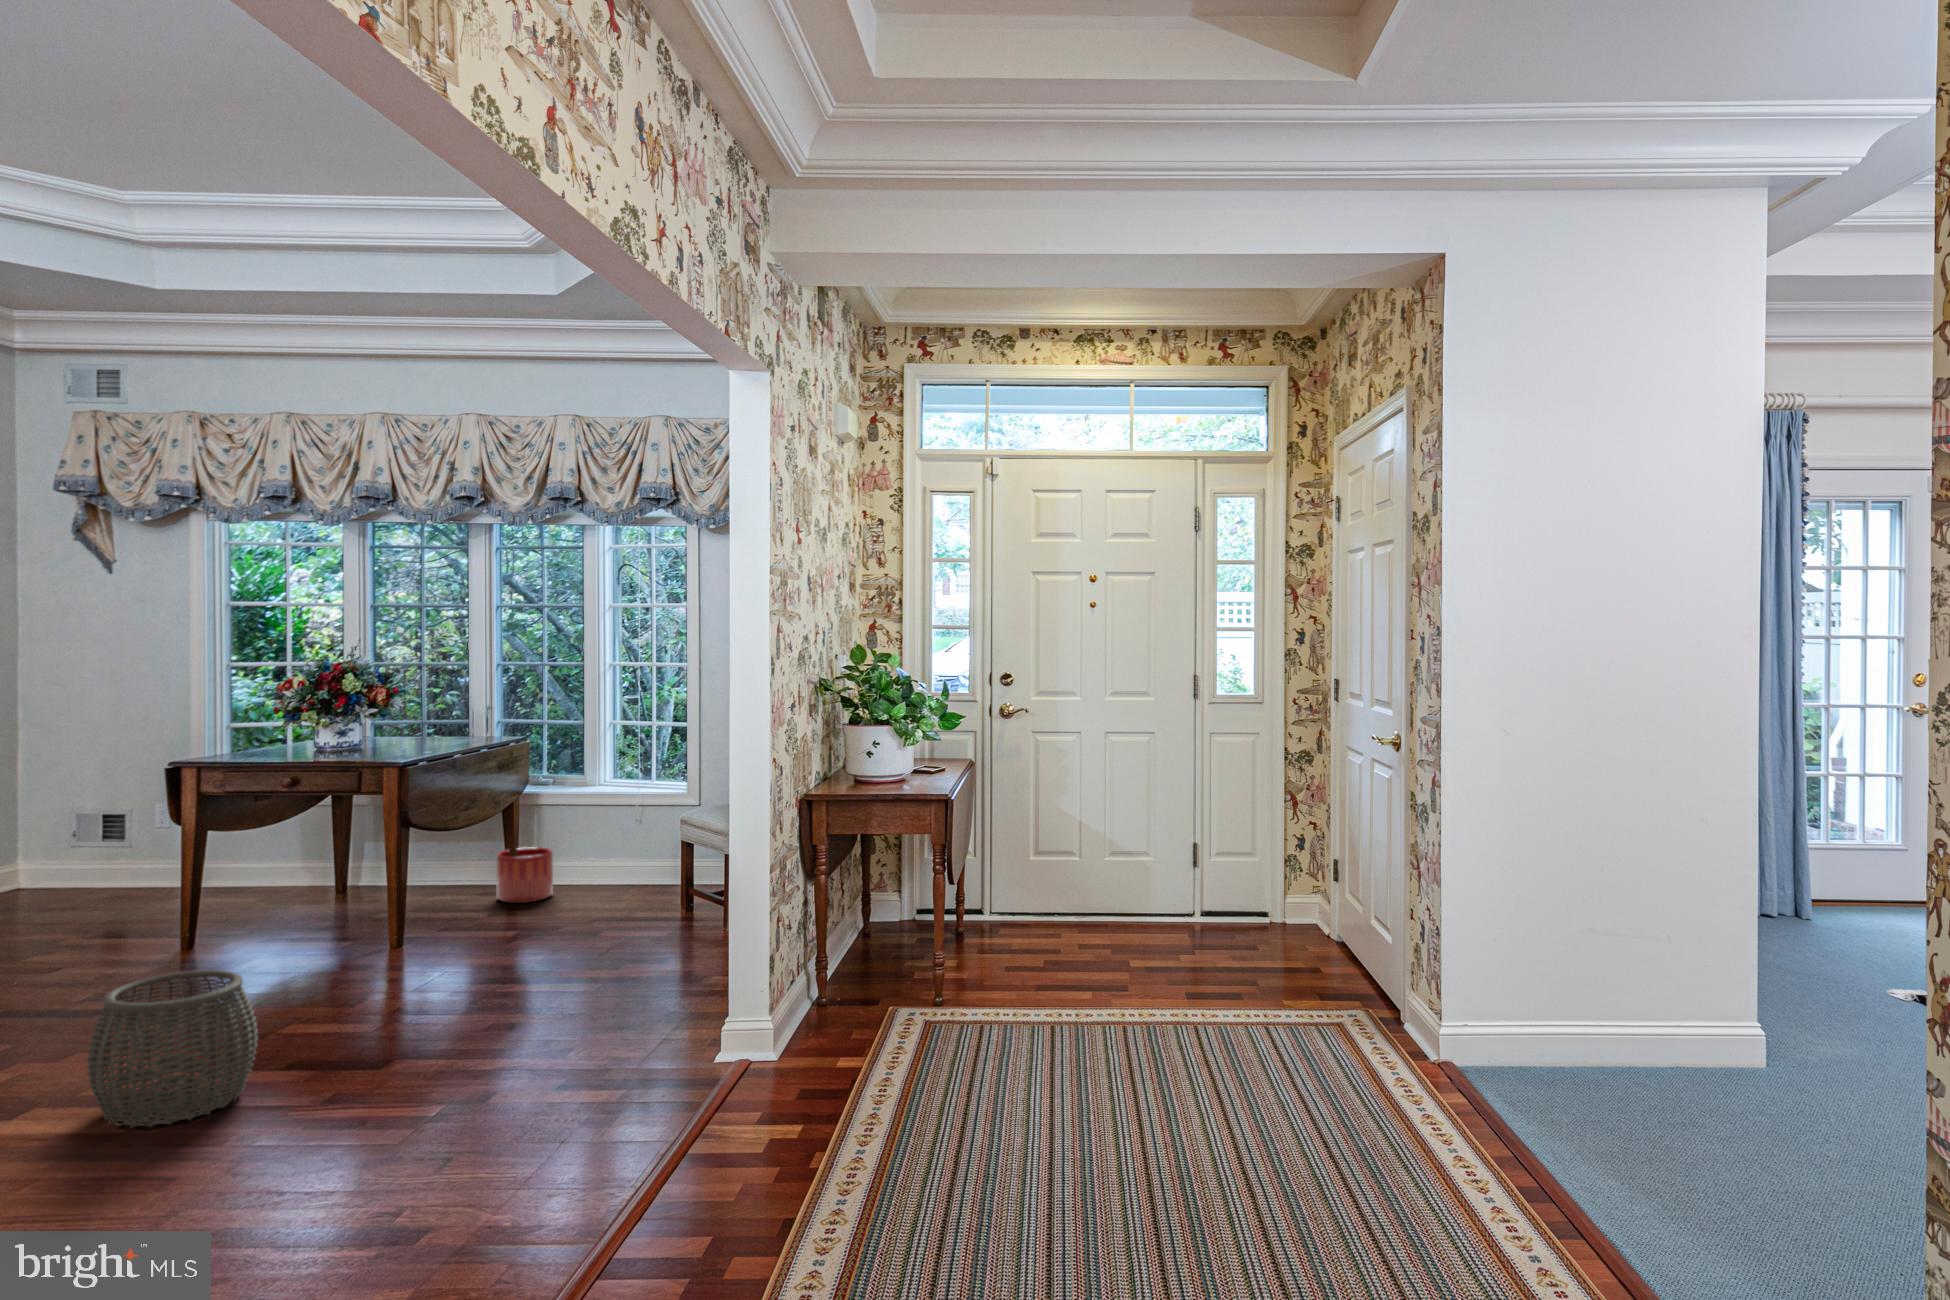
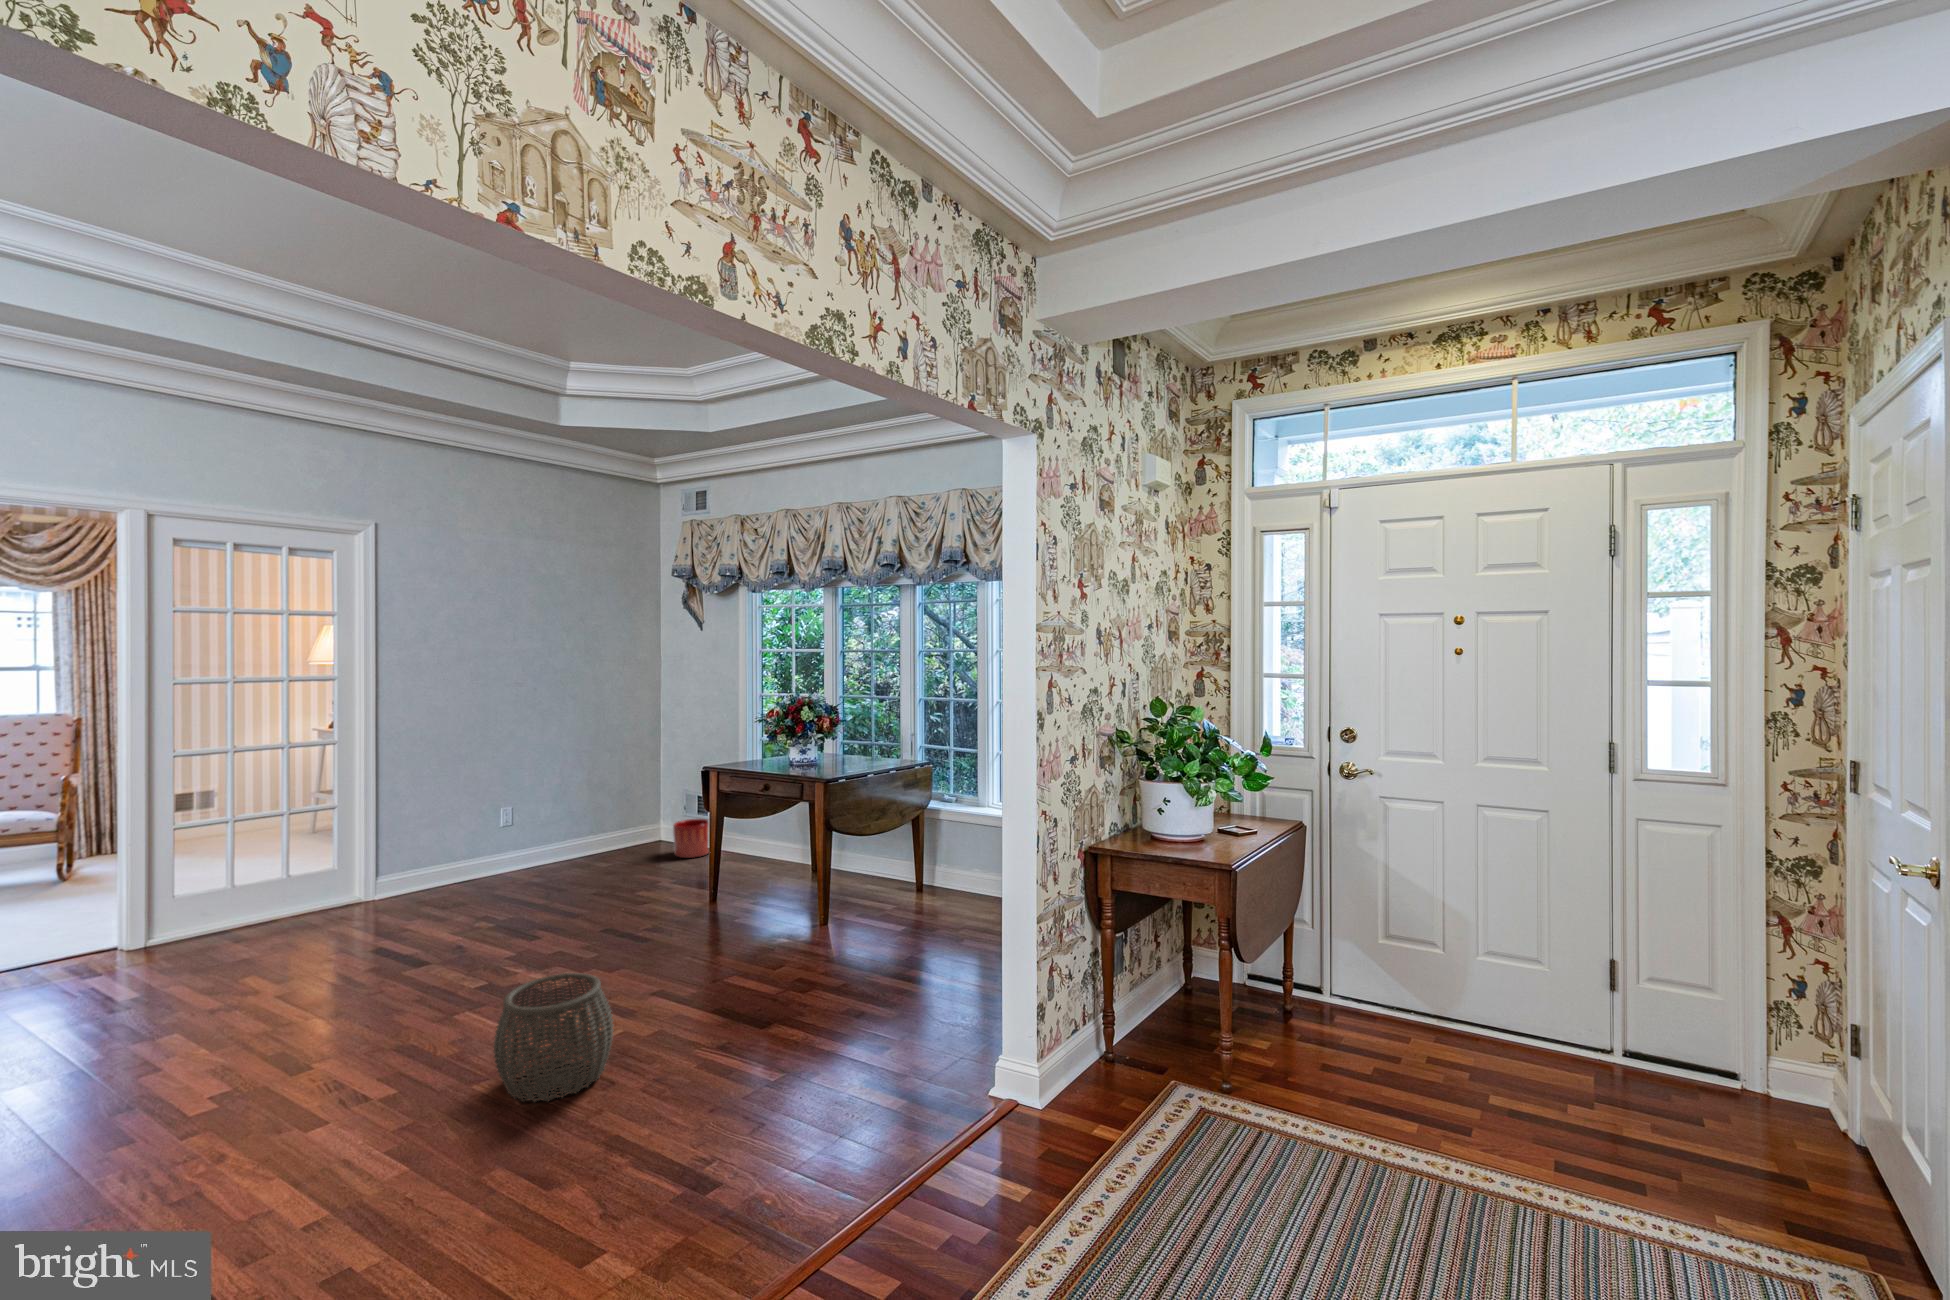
planter: present [497,847,553,903] -> present [673,819,709,858]

